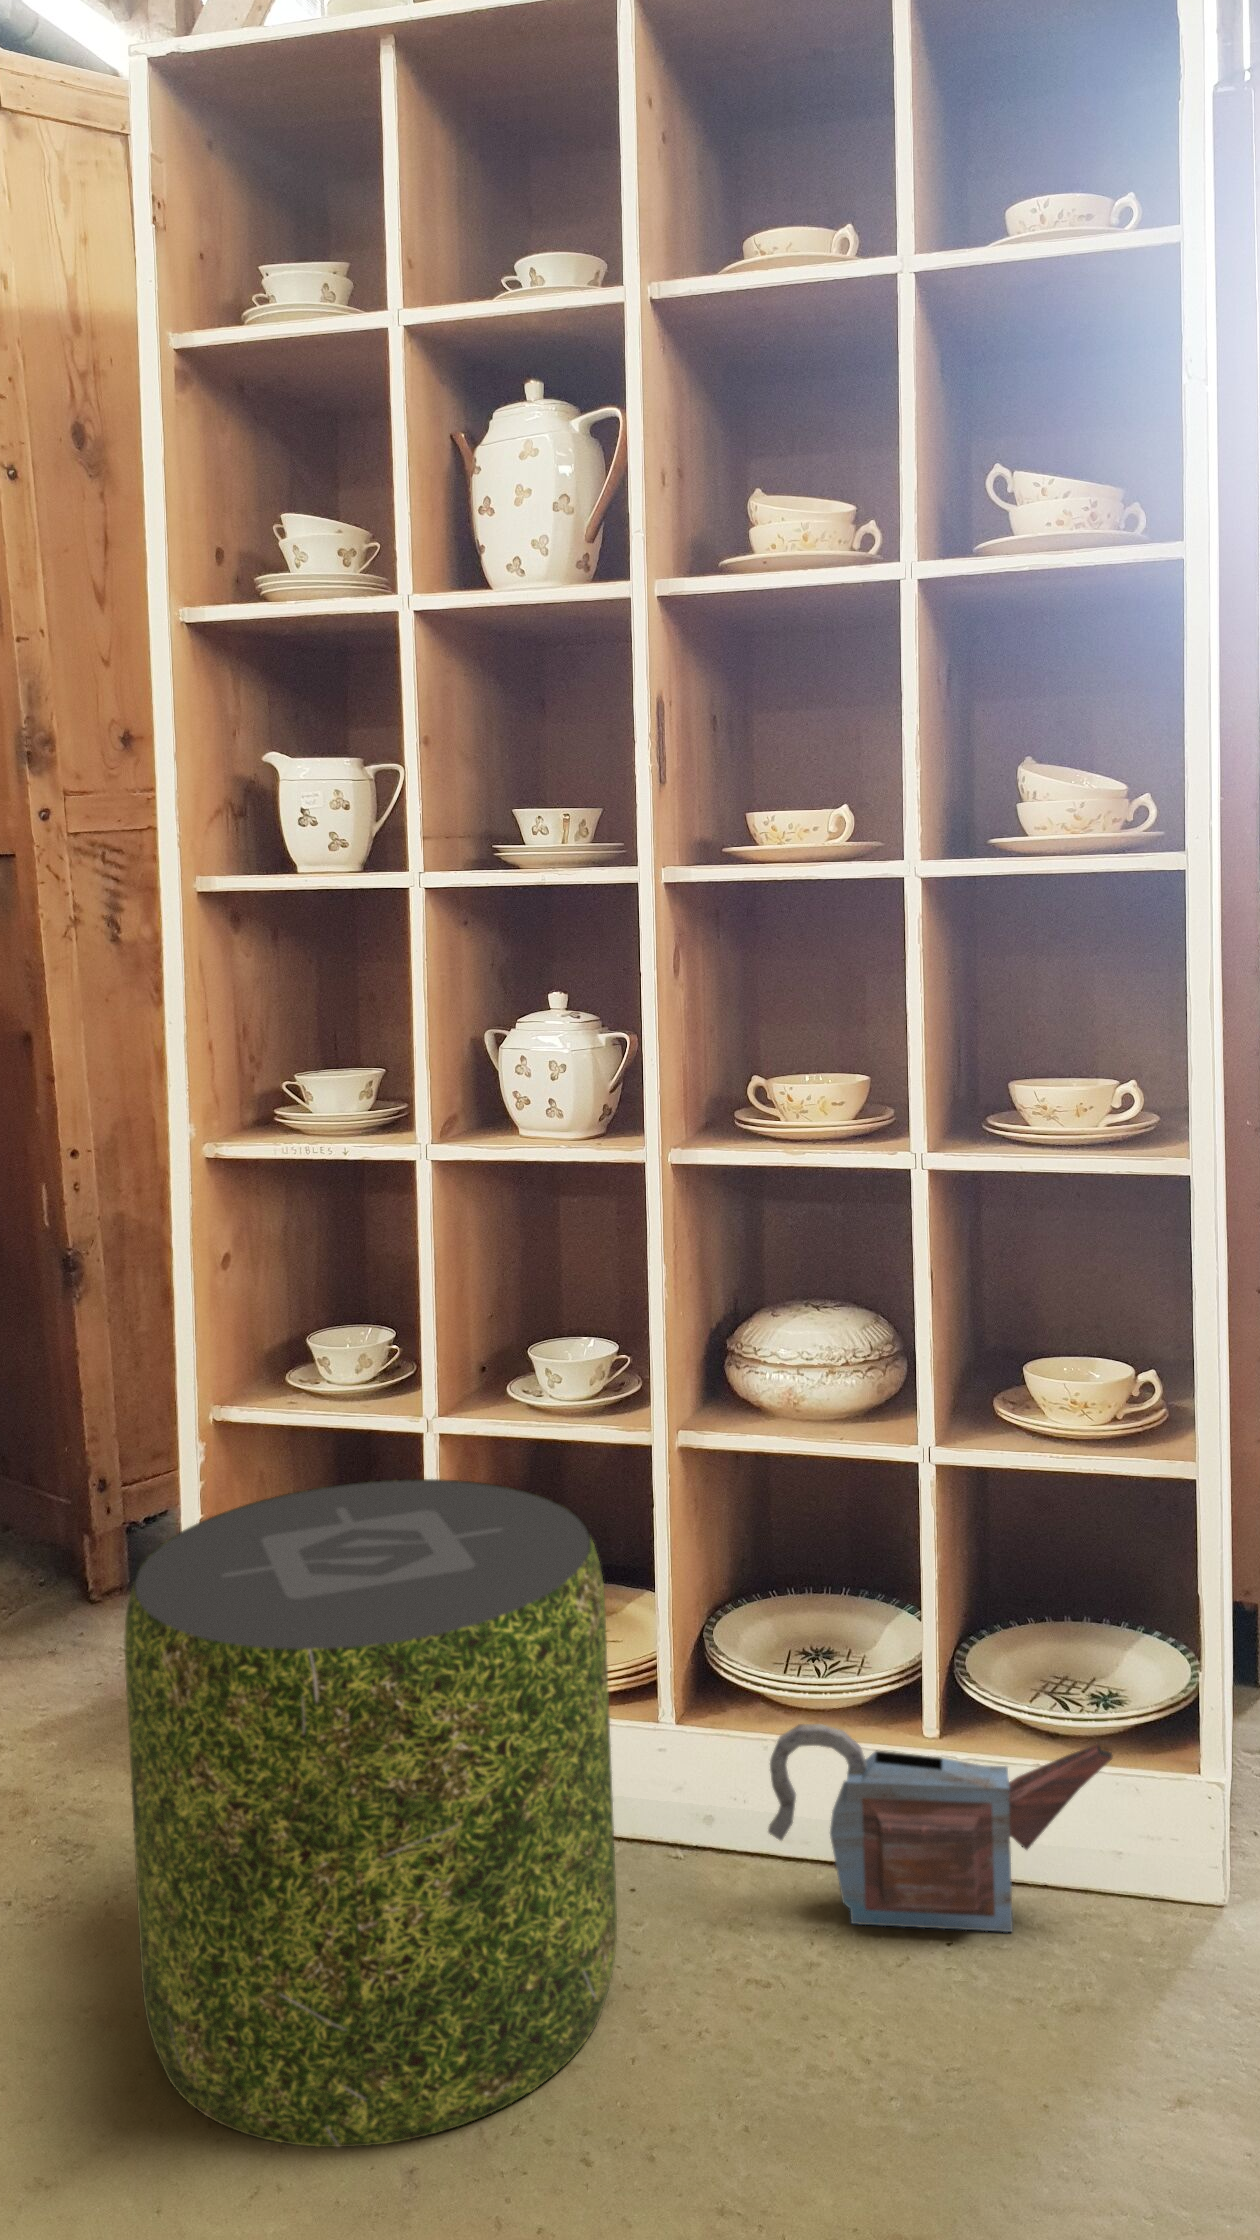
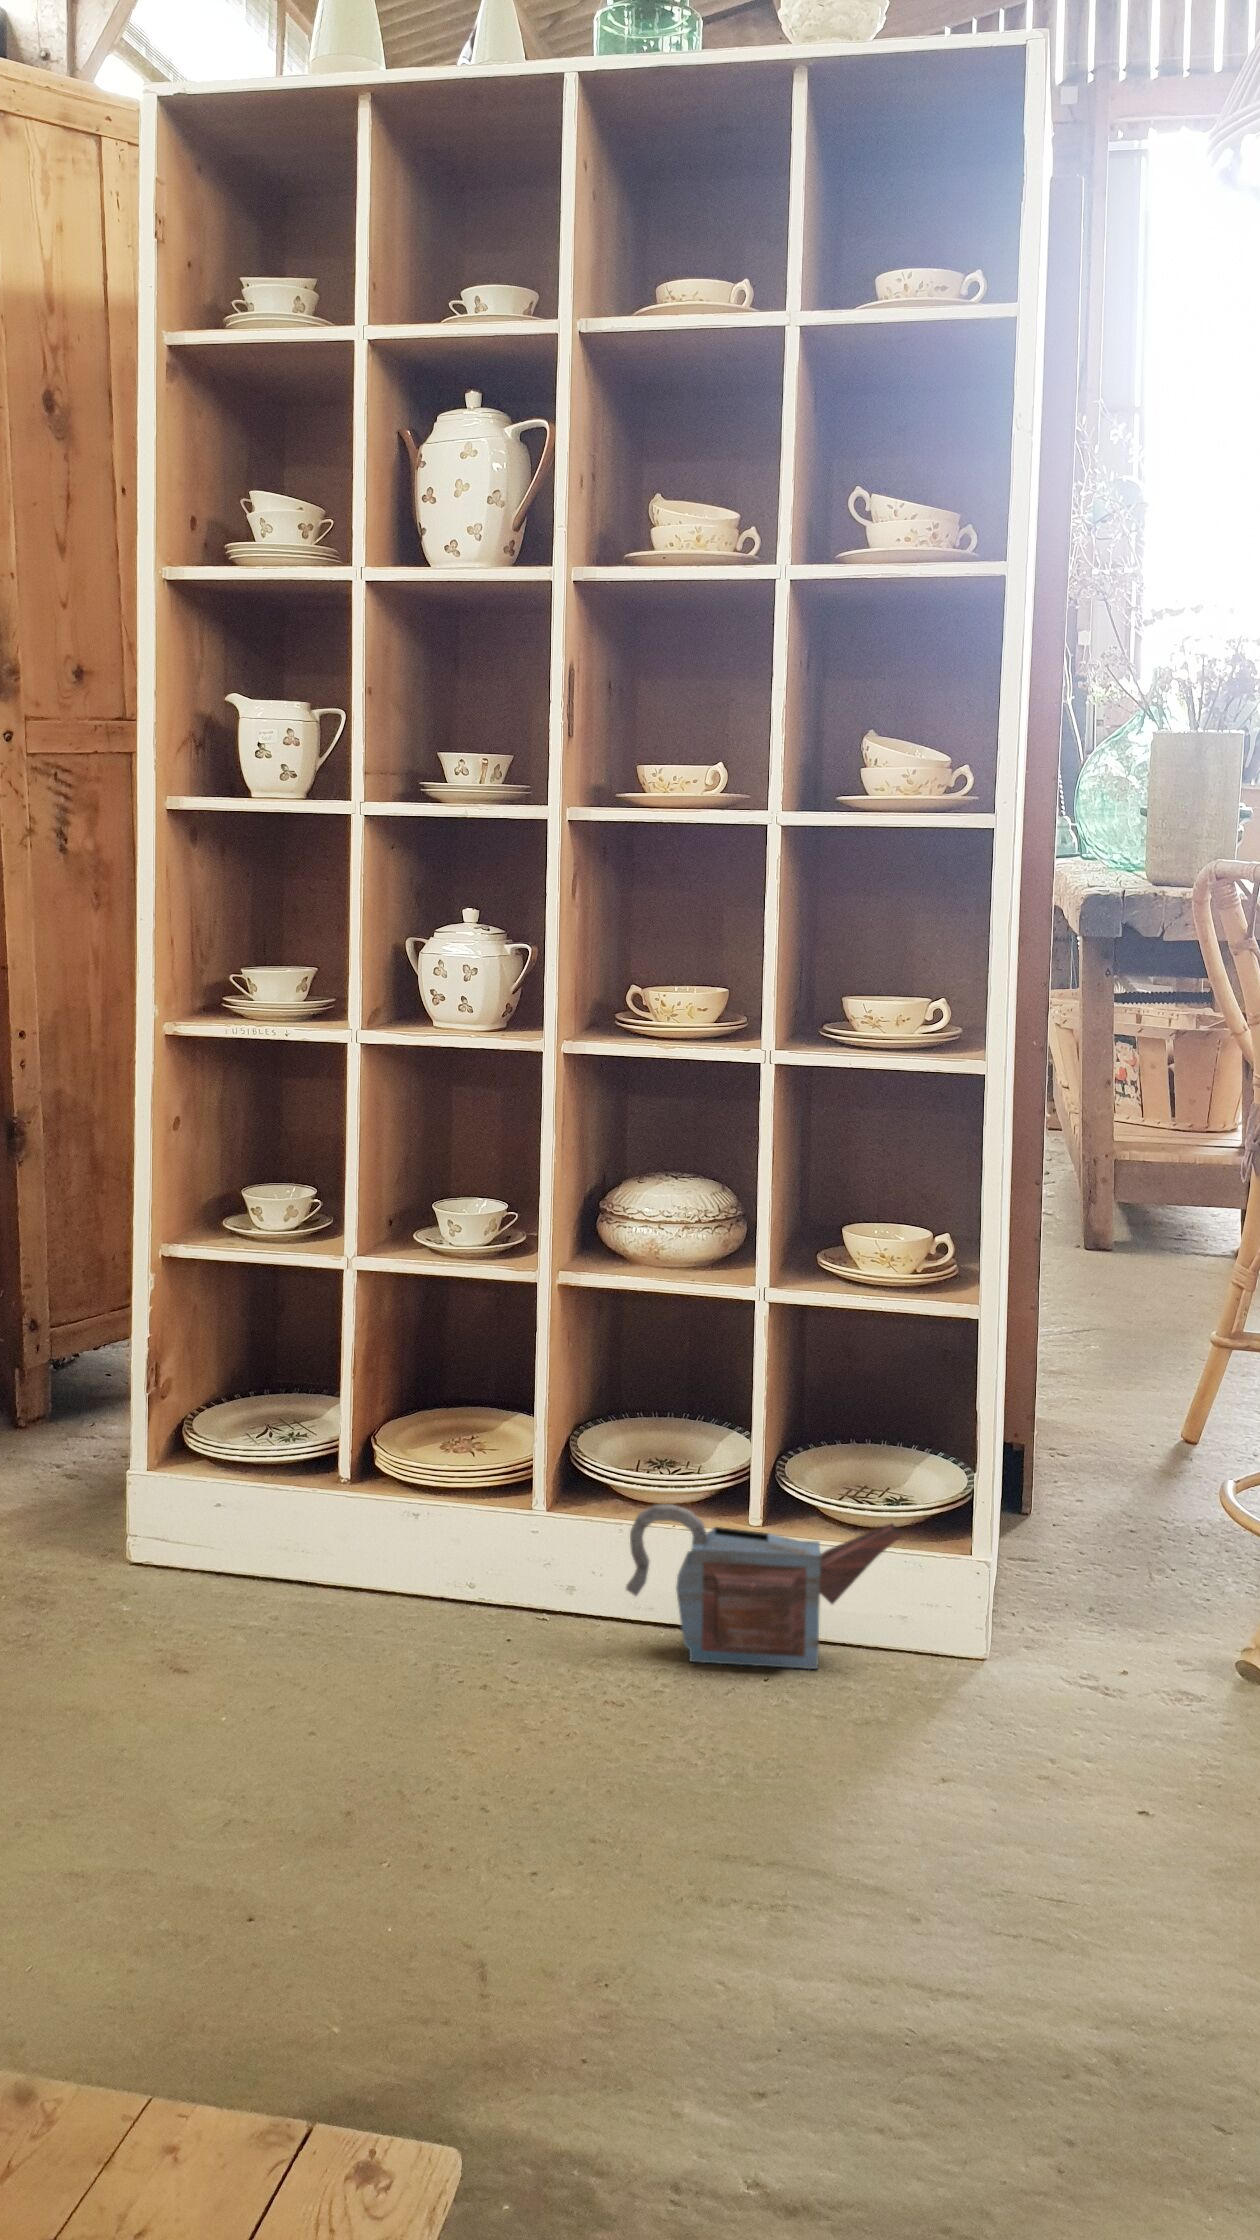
pouf: present [124,1479,617,2147] -> none [130,1301,508,1794]

